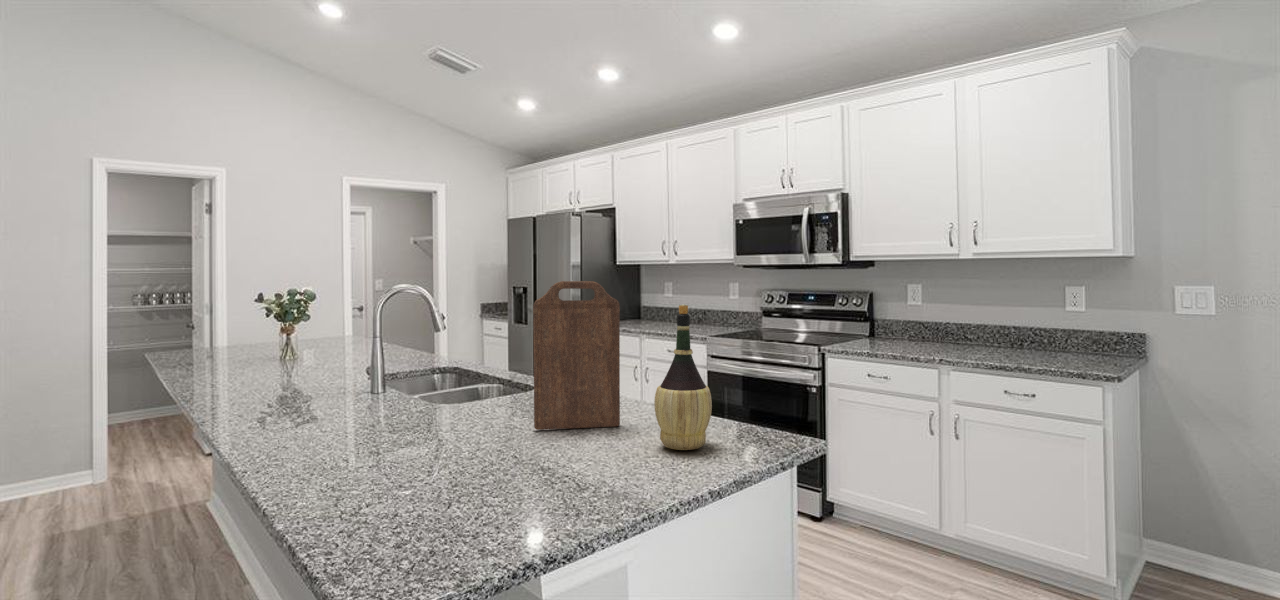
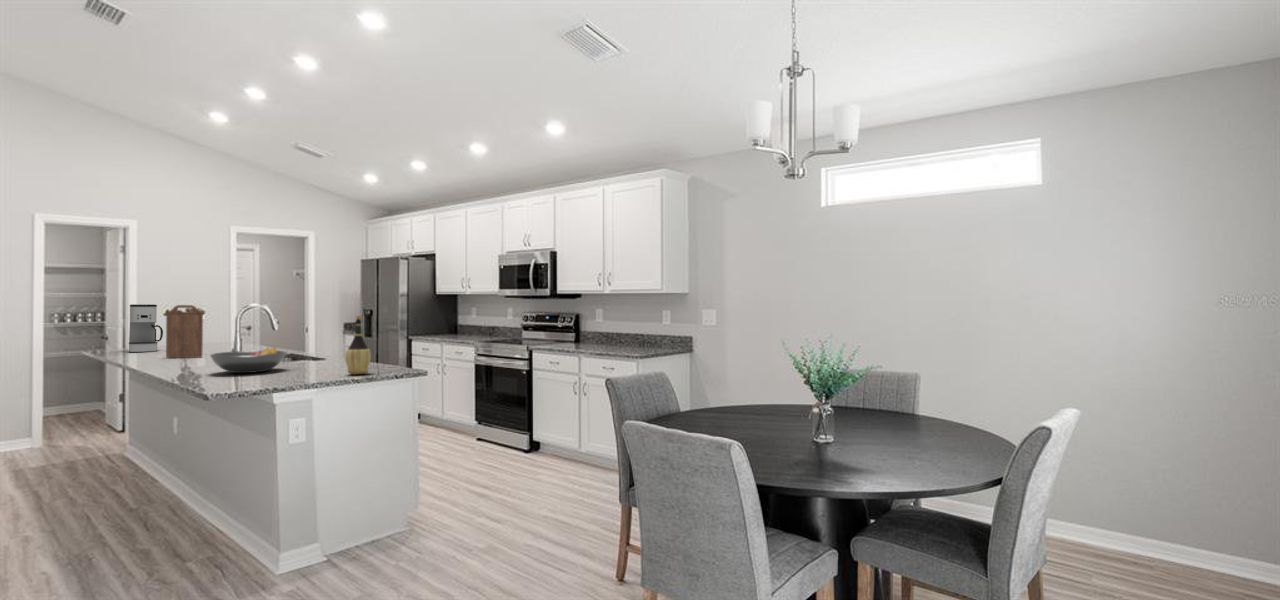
cutting board: present [533,281,620,430] -> present [166,305,203,358]
coffee maker: none [210,282,259,357] -> present [129,304,163,353]
fruit bowl: none [344,369,496,434] -> present [211,347,287,373]

